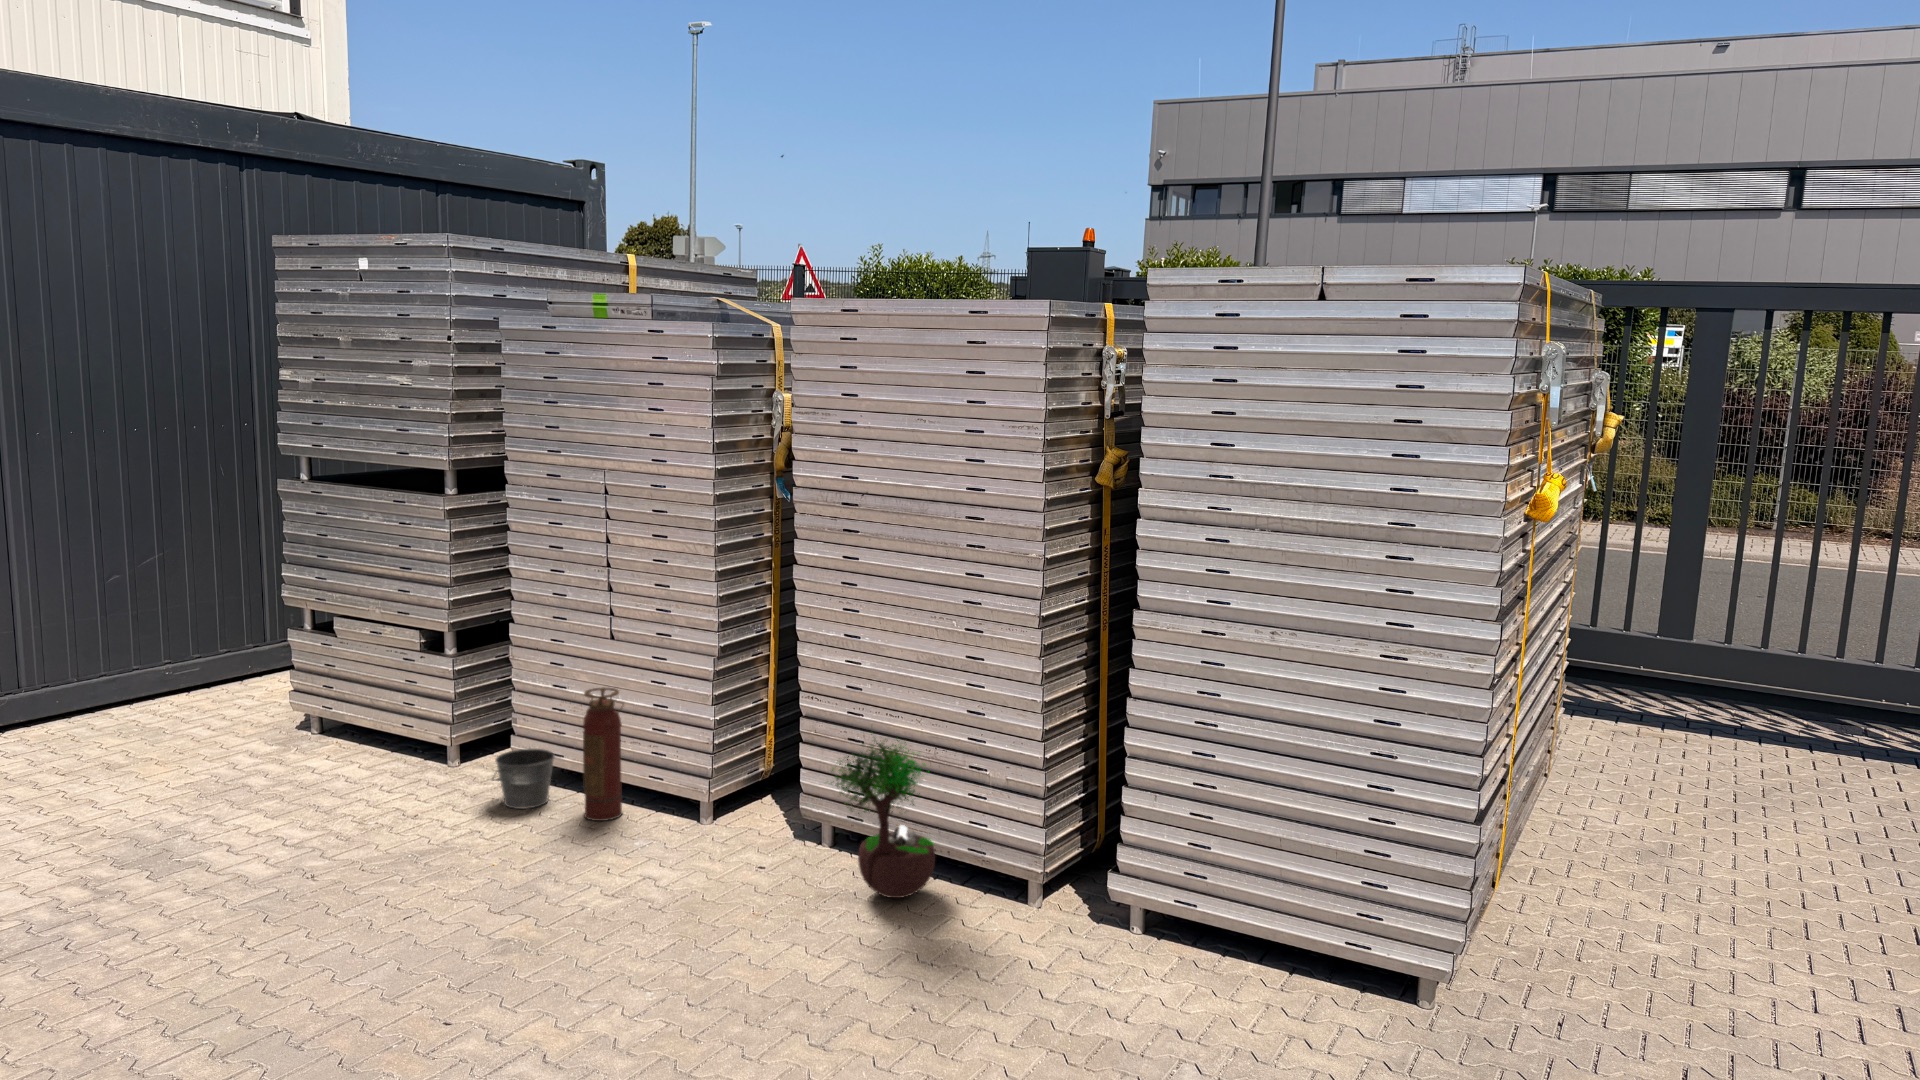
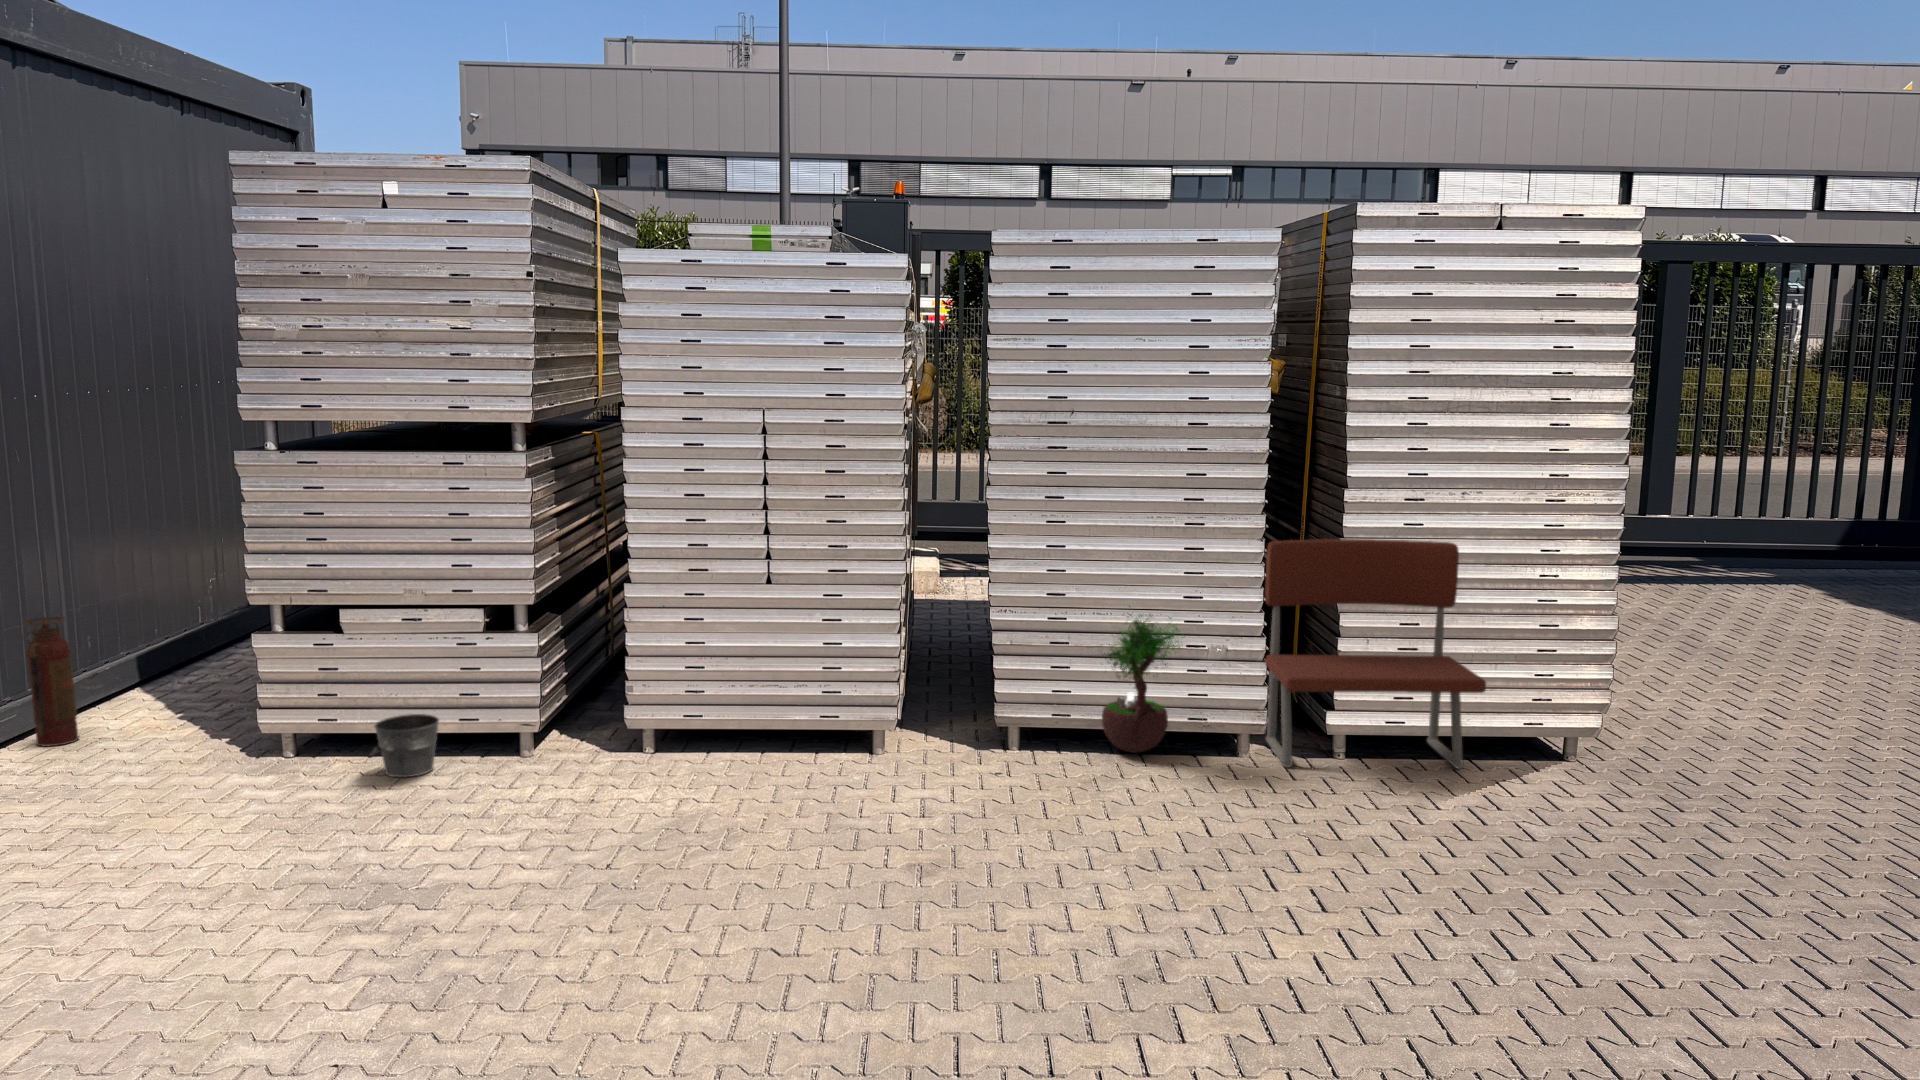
bench: none [977,674,1280,1030] -> present [1265,539,1486,769]
fire extinguisher: present [583,688,623,821] -> present [21,617,79,747]
bucket: present [492,749,555,809] -> present [370,714,439,778]

